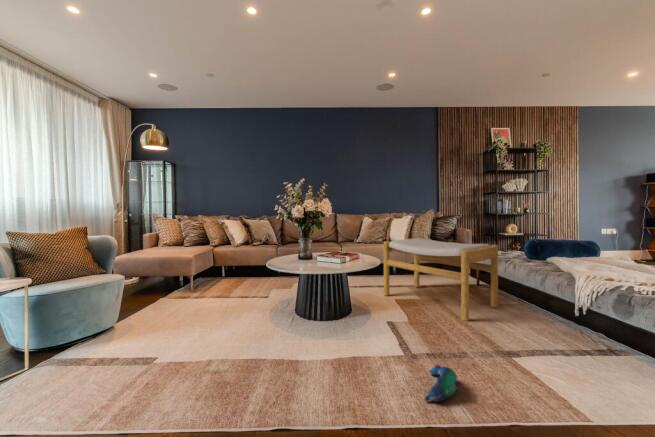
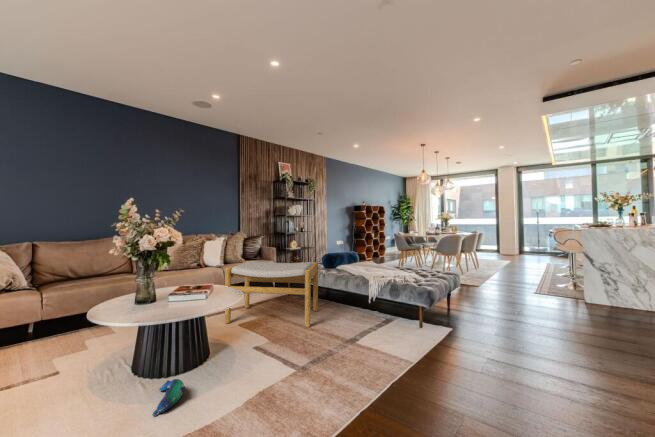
plush toy: present [424,365,461,402] -> present [153,379,185,416]

